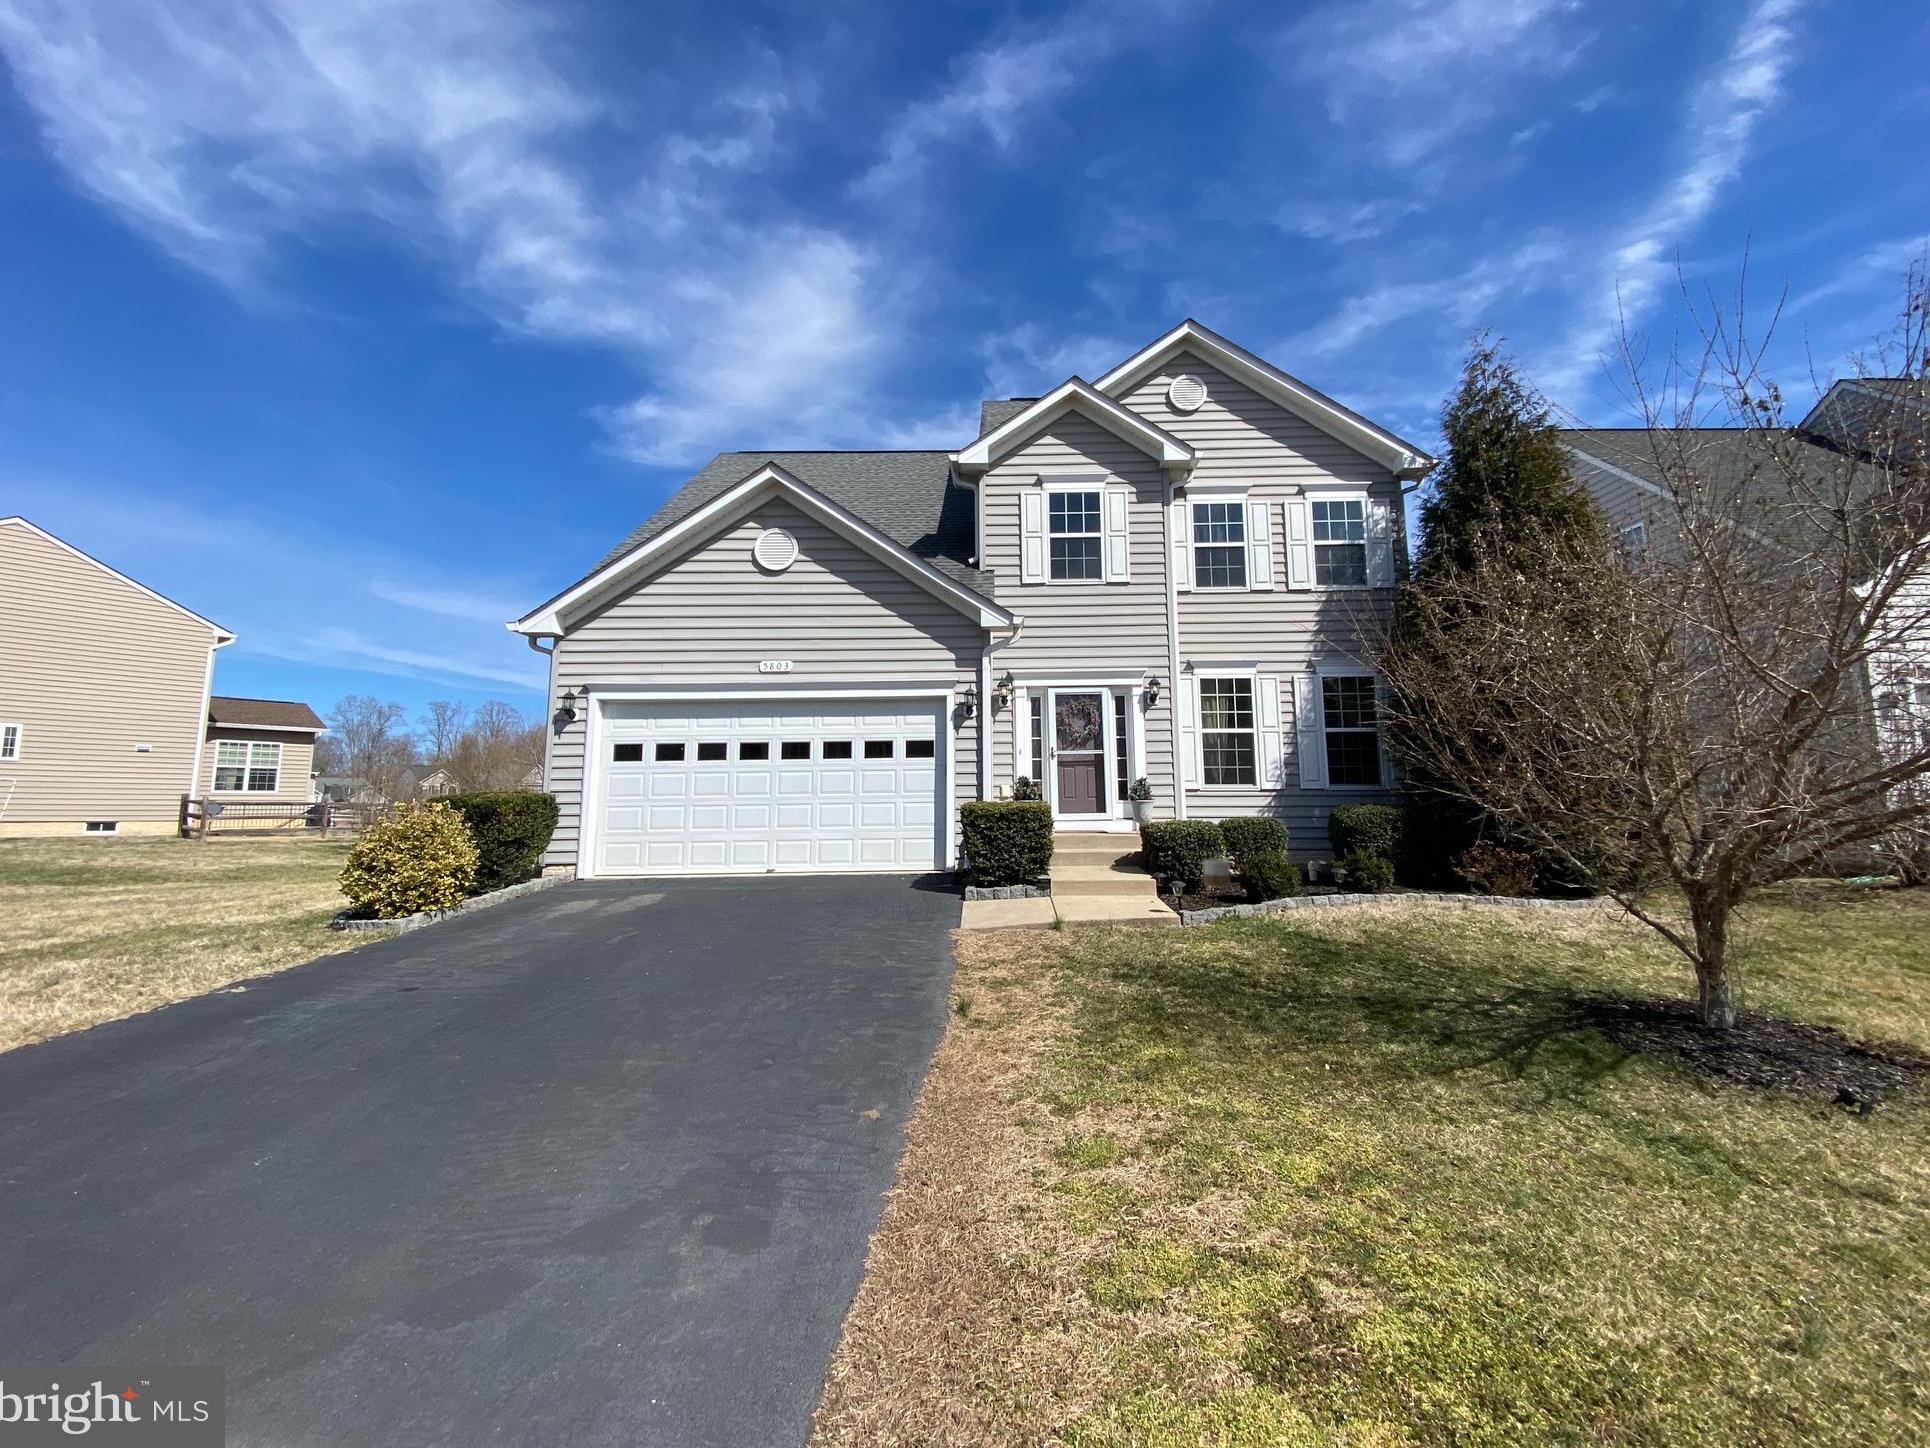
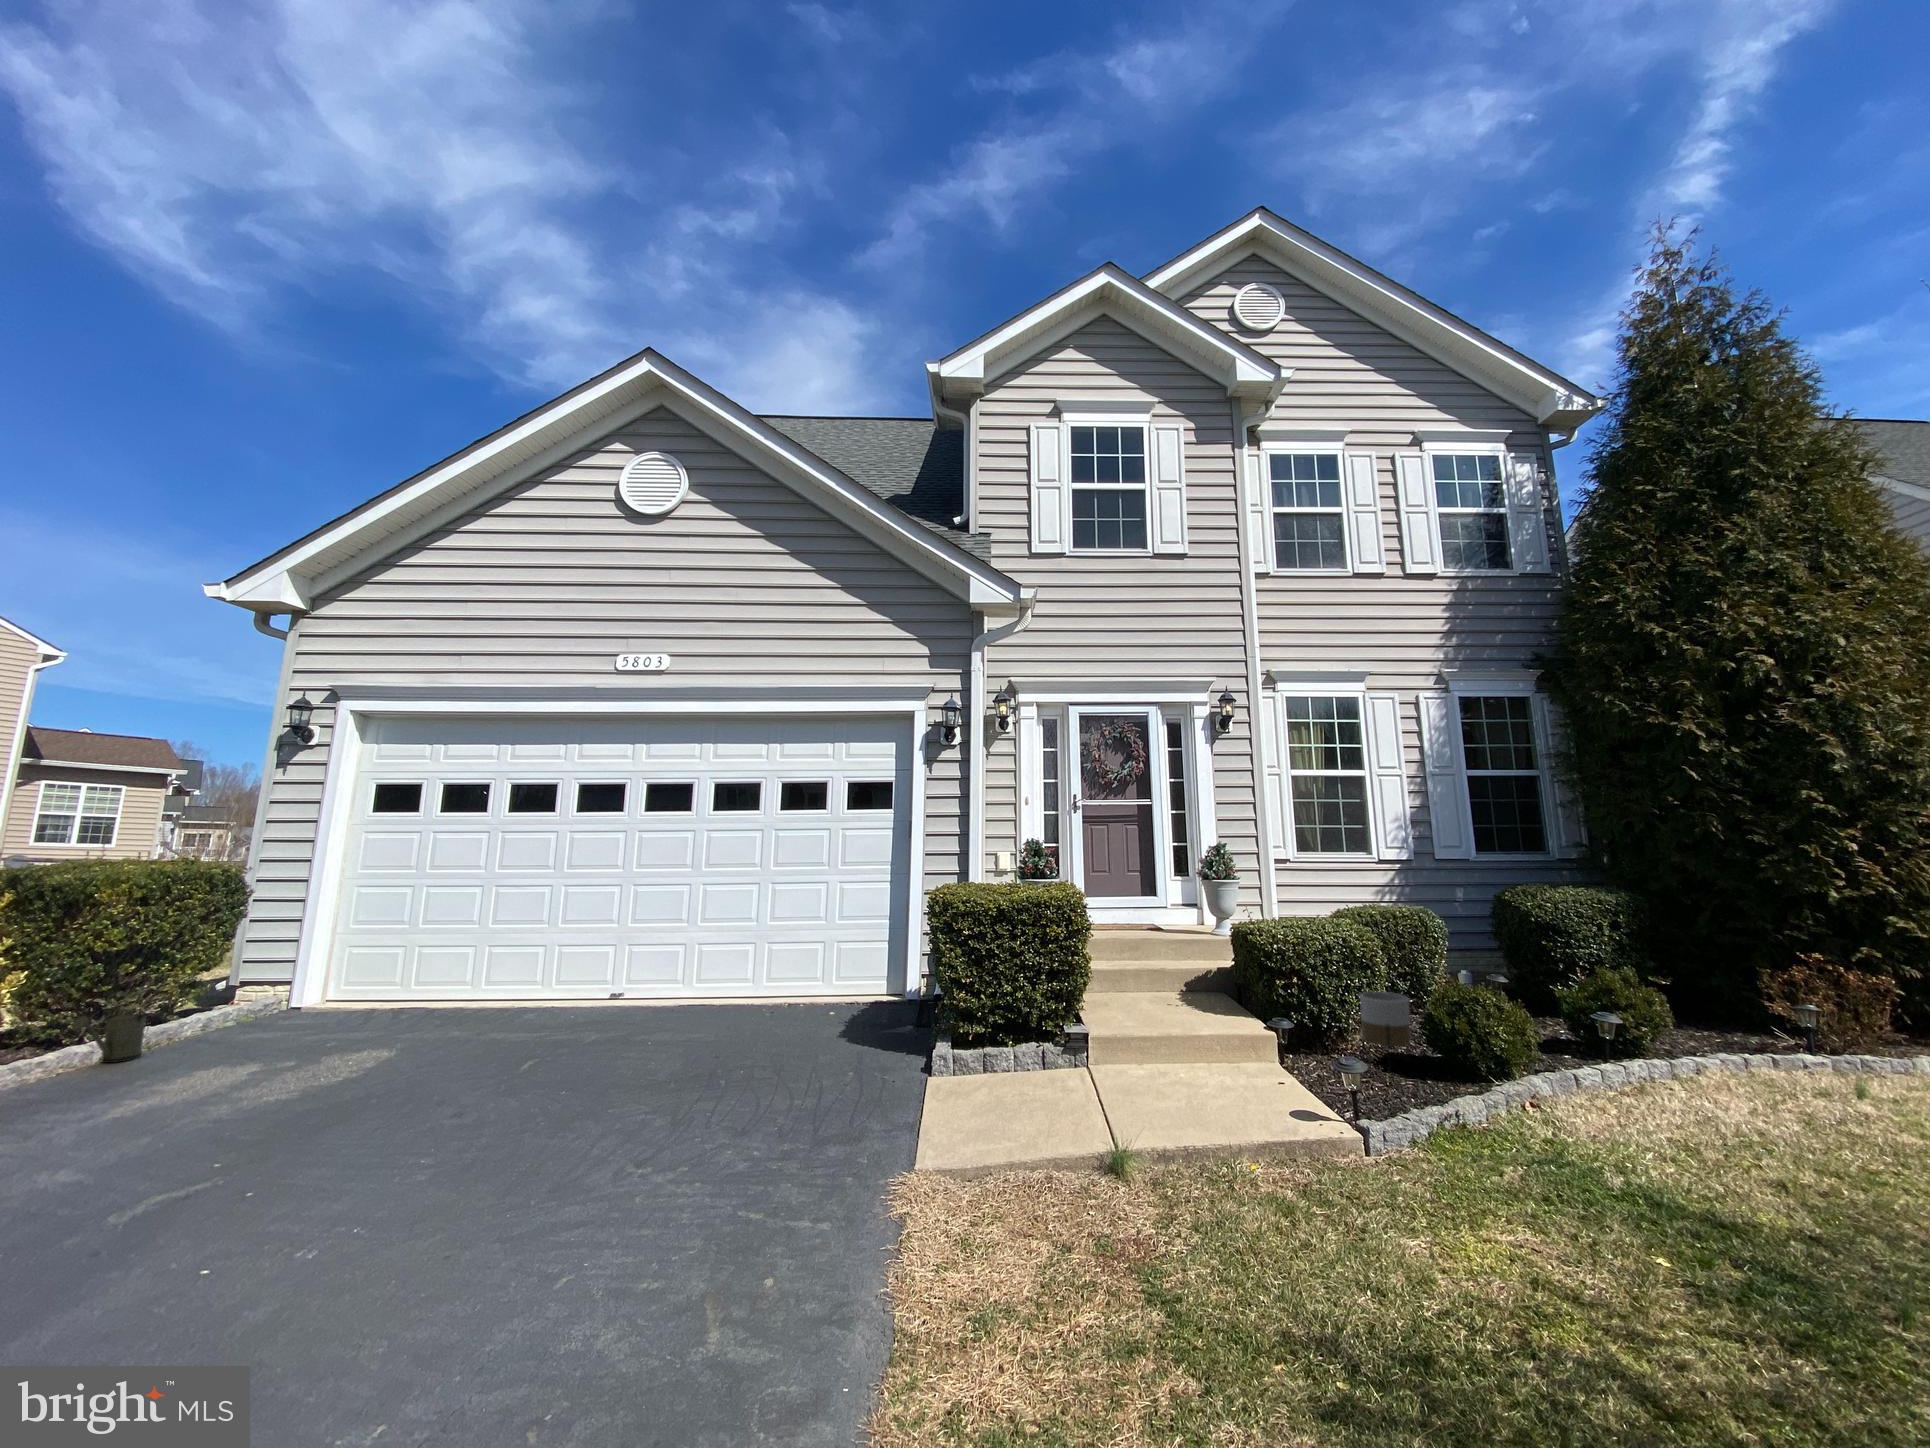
watering can: none [498,865,526,898] -> present [71,1003,148,1063]

